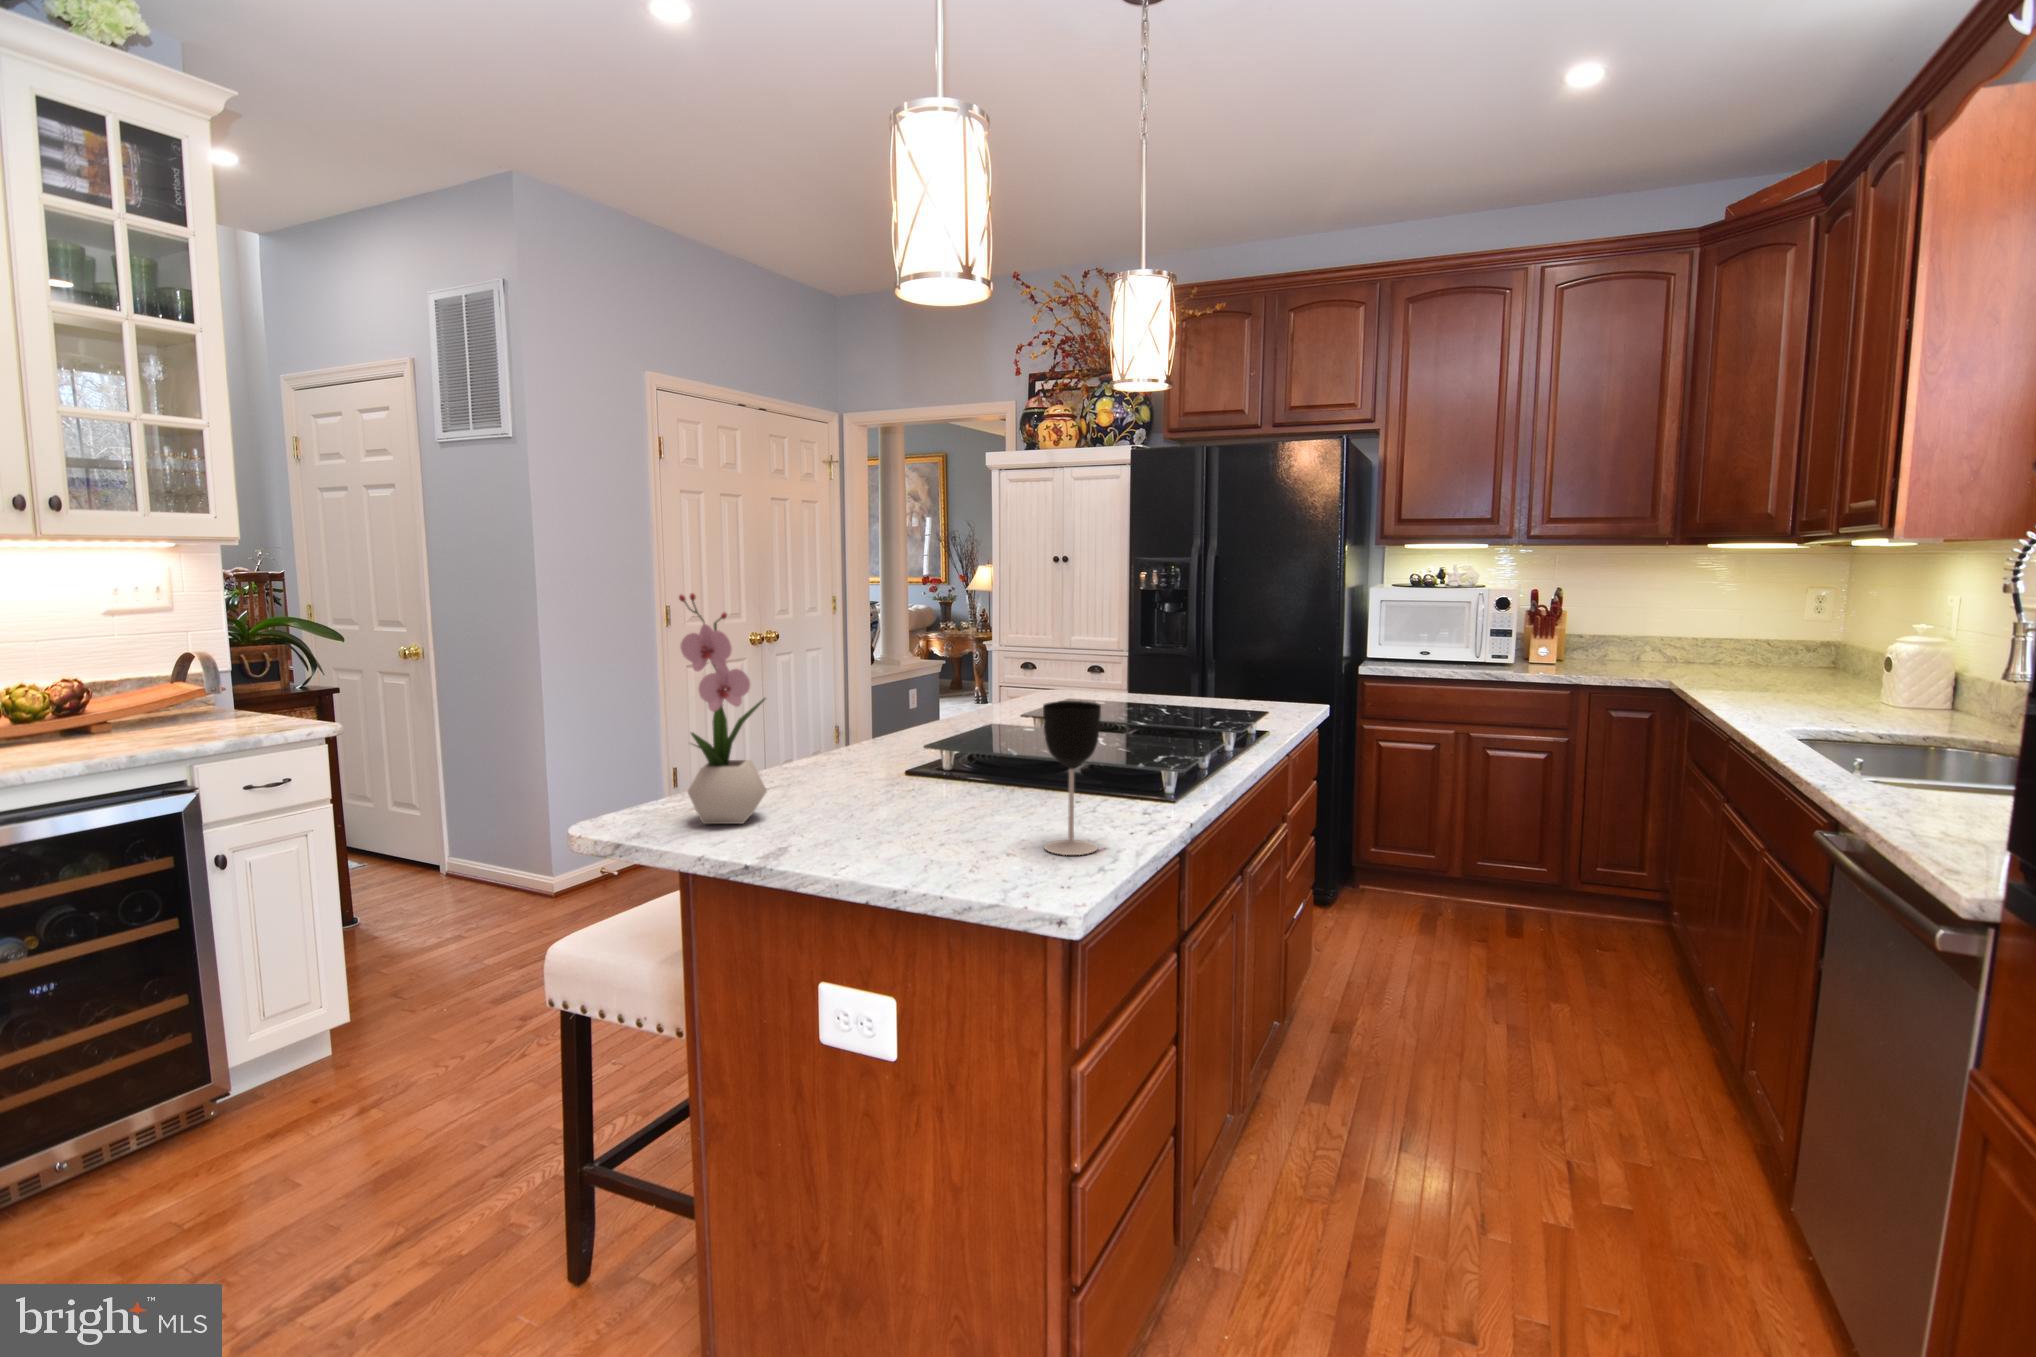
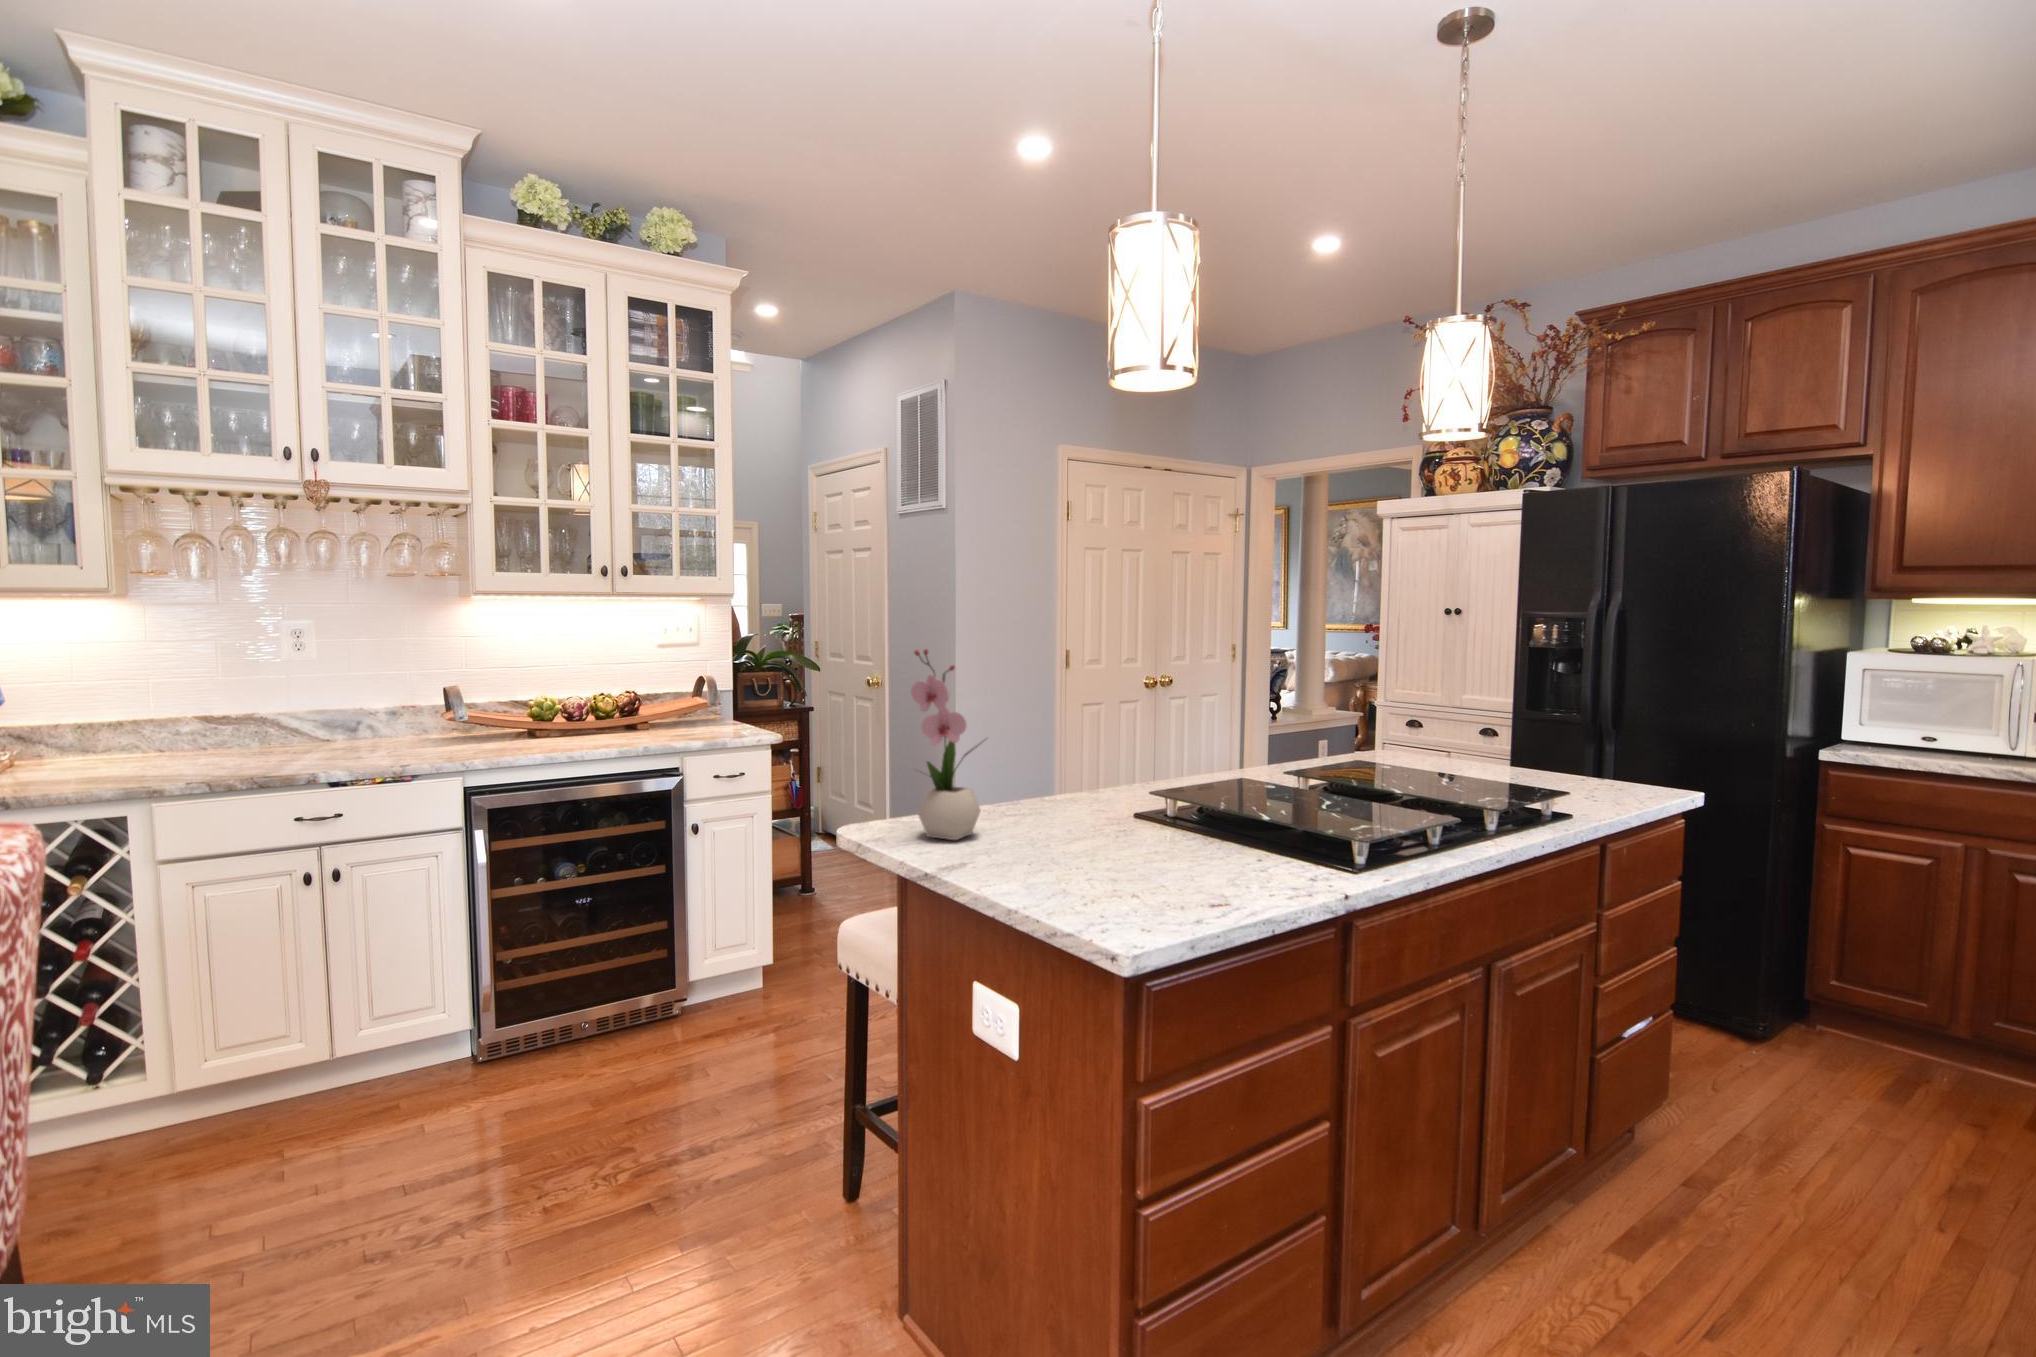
wine glass: present [1043,701,1101,855] -> none [1171,760,1228,905]

